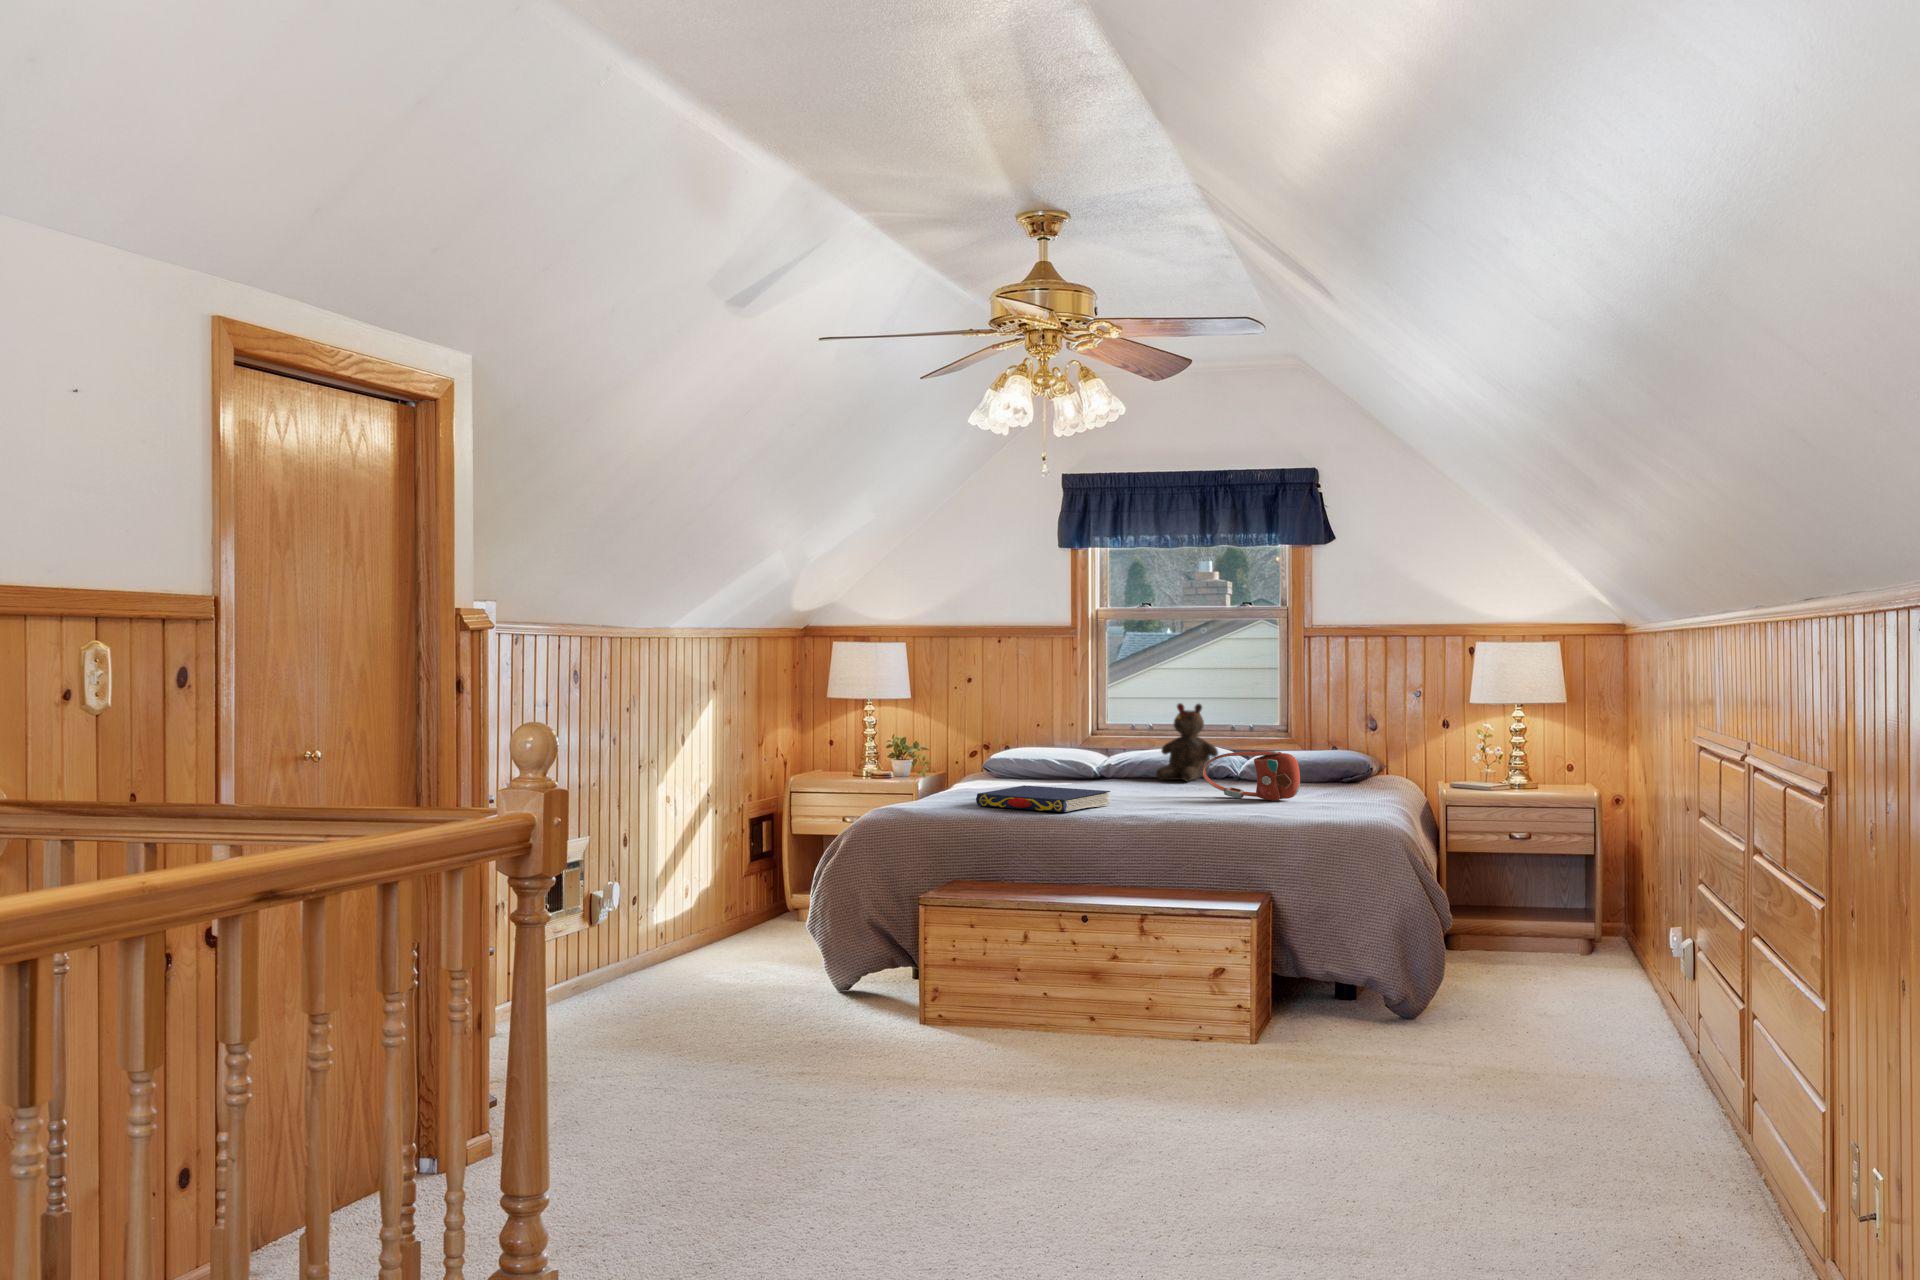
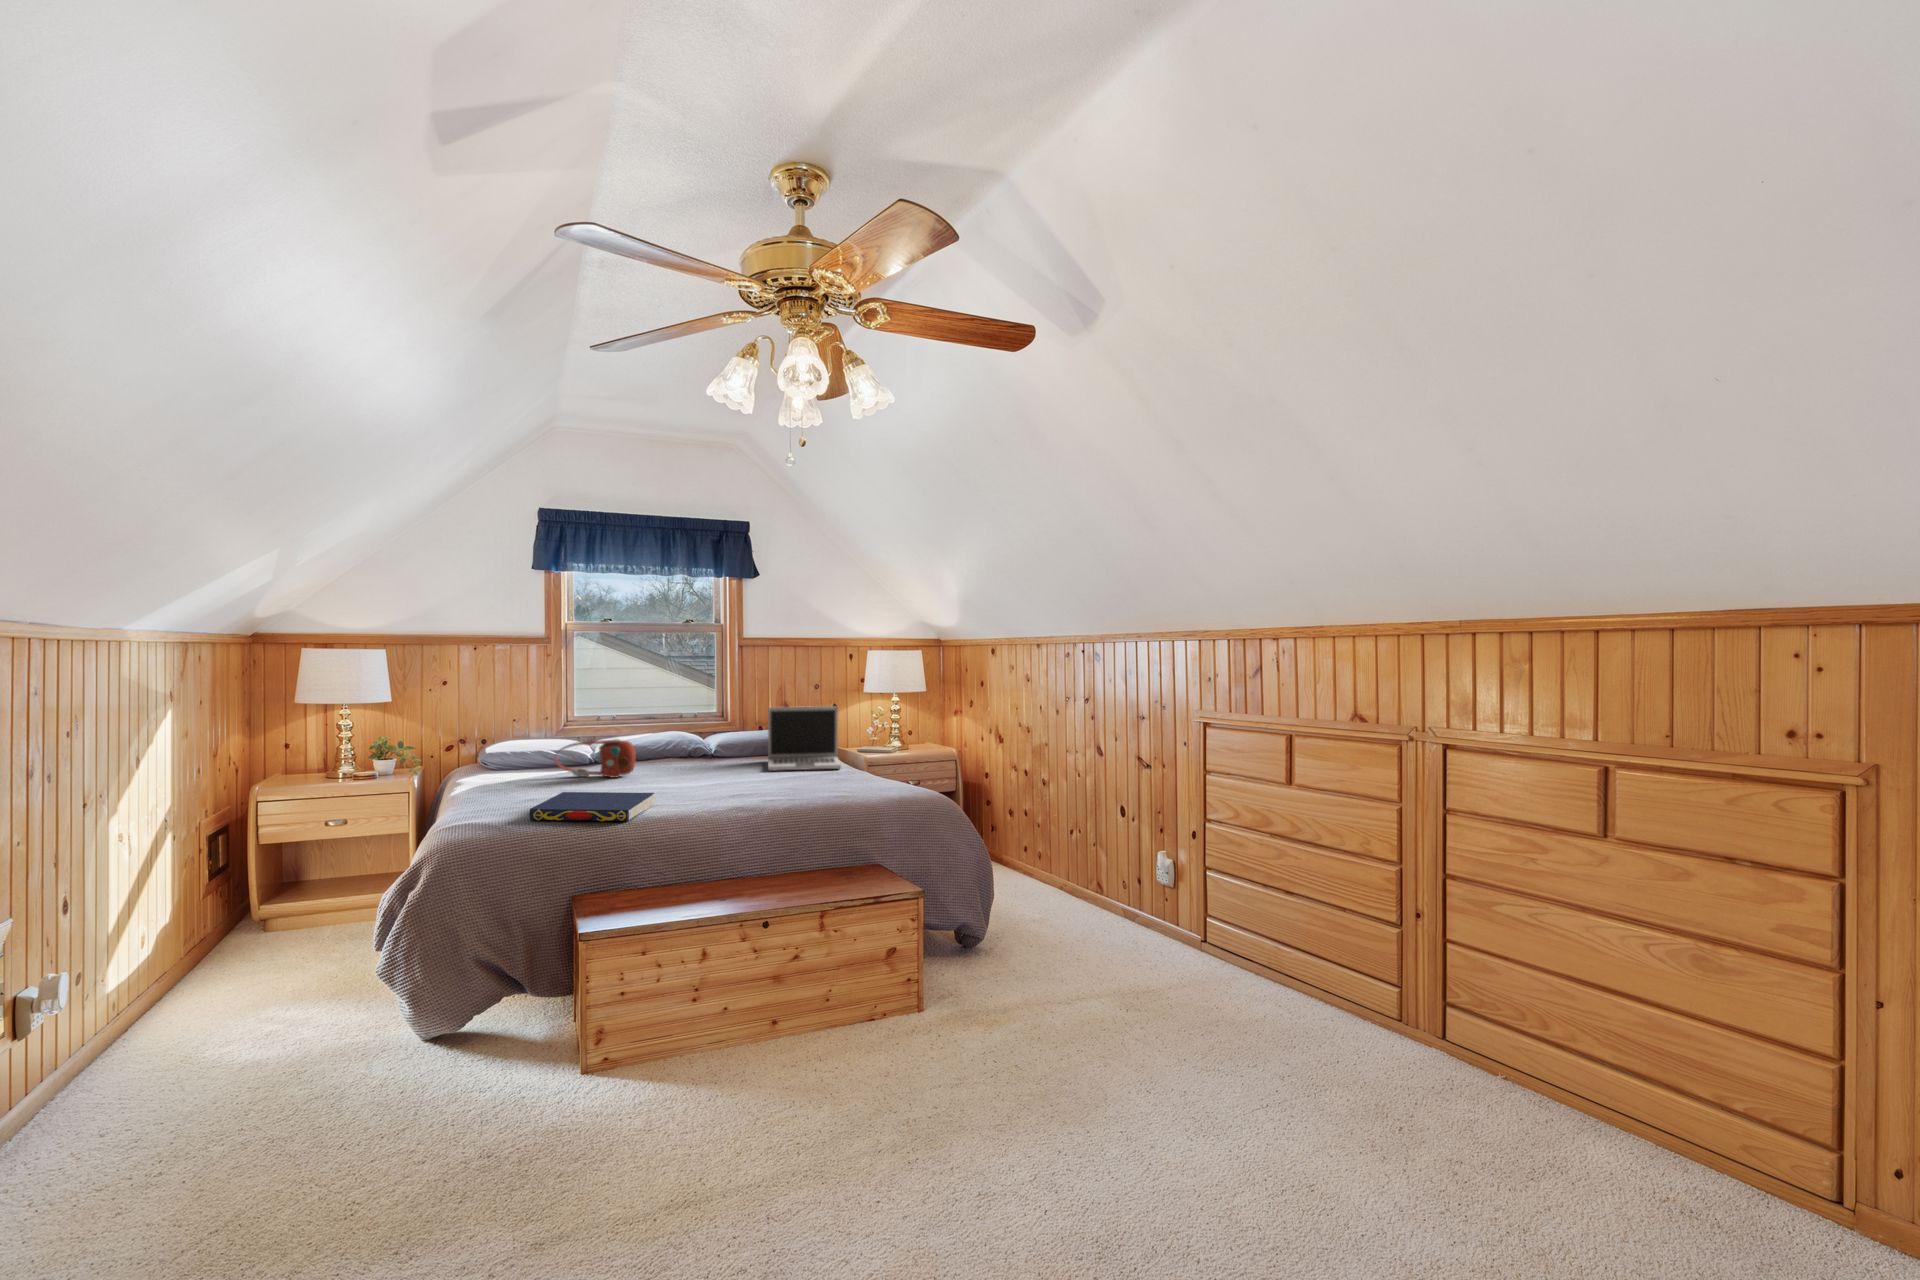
teddy bear: present [1156,703,1218,781] -> none [649,703,700,767]
laptop: none [1286,712,1396,794] -> present [768,706,841,771]
handbag: present [1203,751,1300,801] -> present [554,739,635,778]

